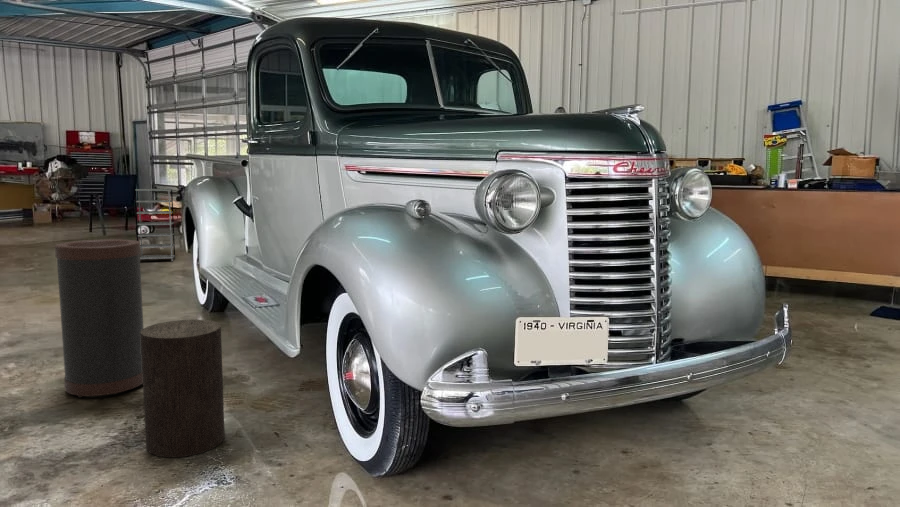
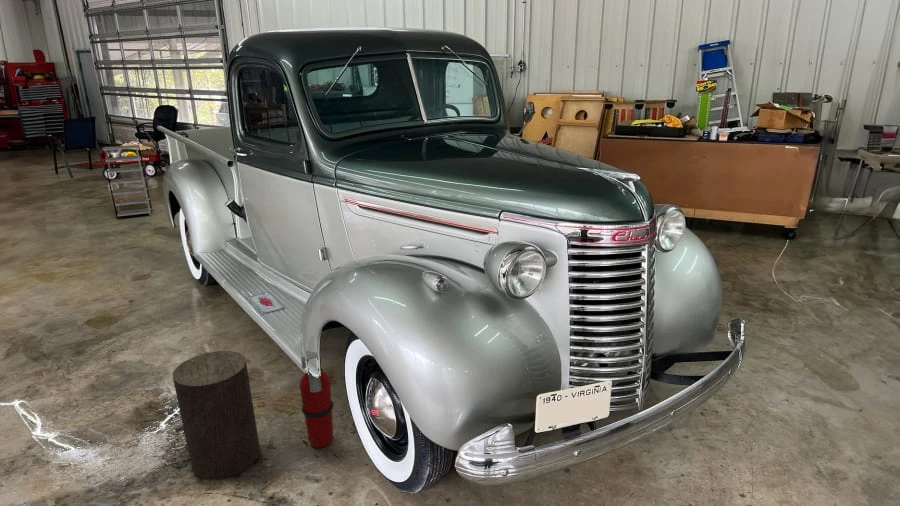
trash can: present [55,239,143,398] -> none [62,259,169,412]
fire extinguisher: none [275,318,311,441] -> present [300,350,333,448]

